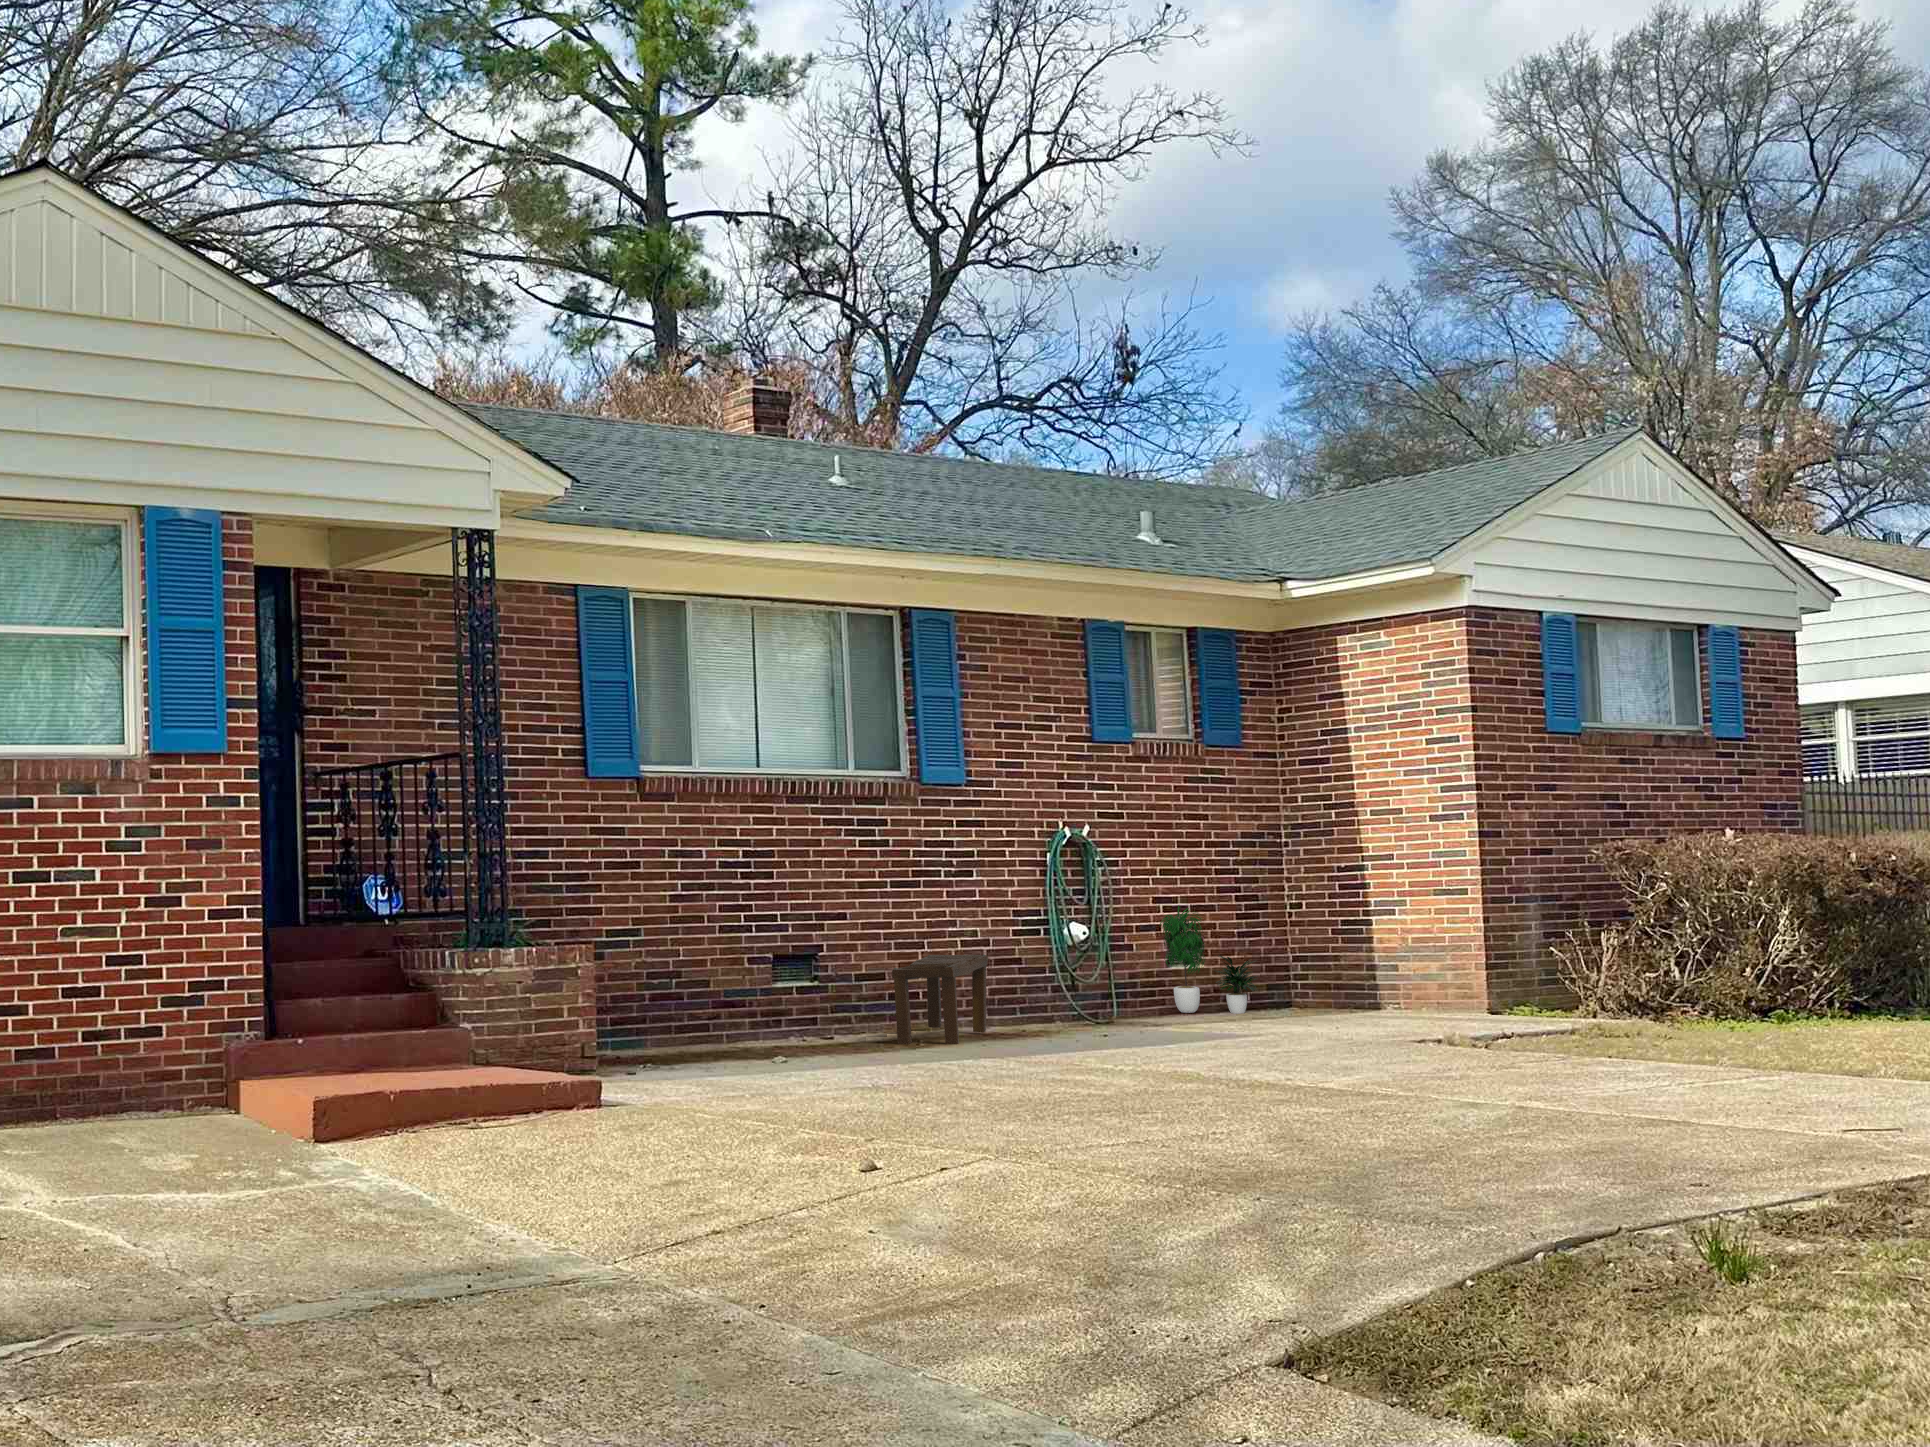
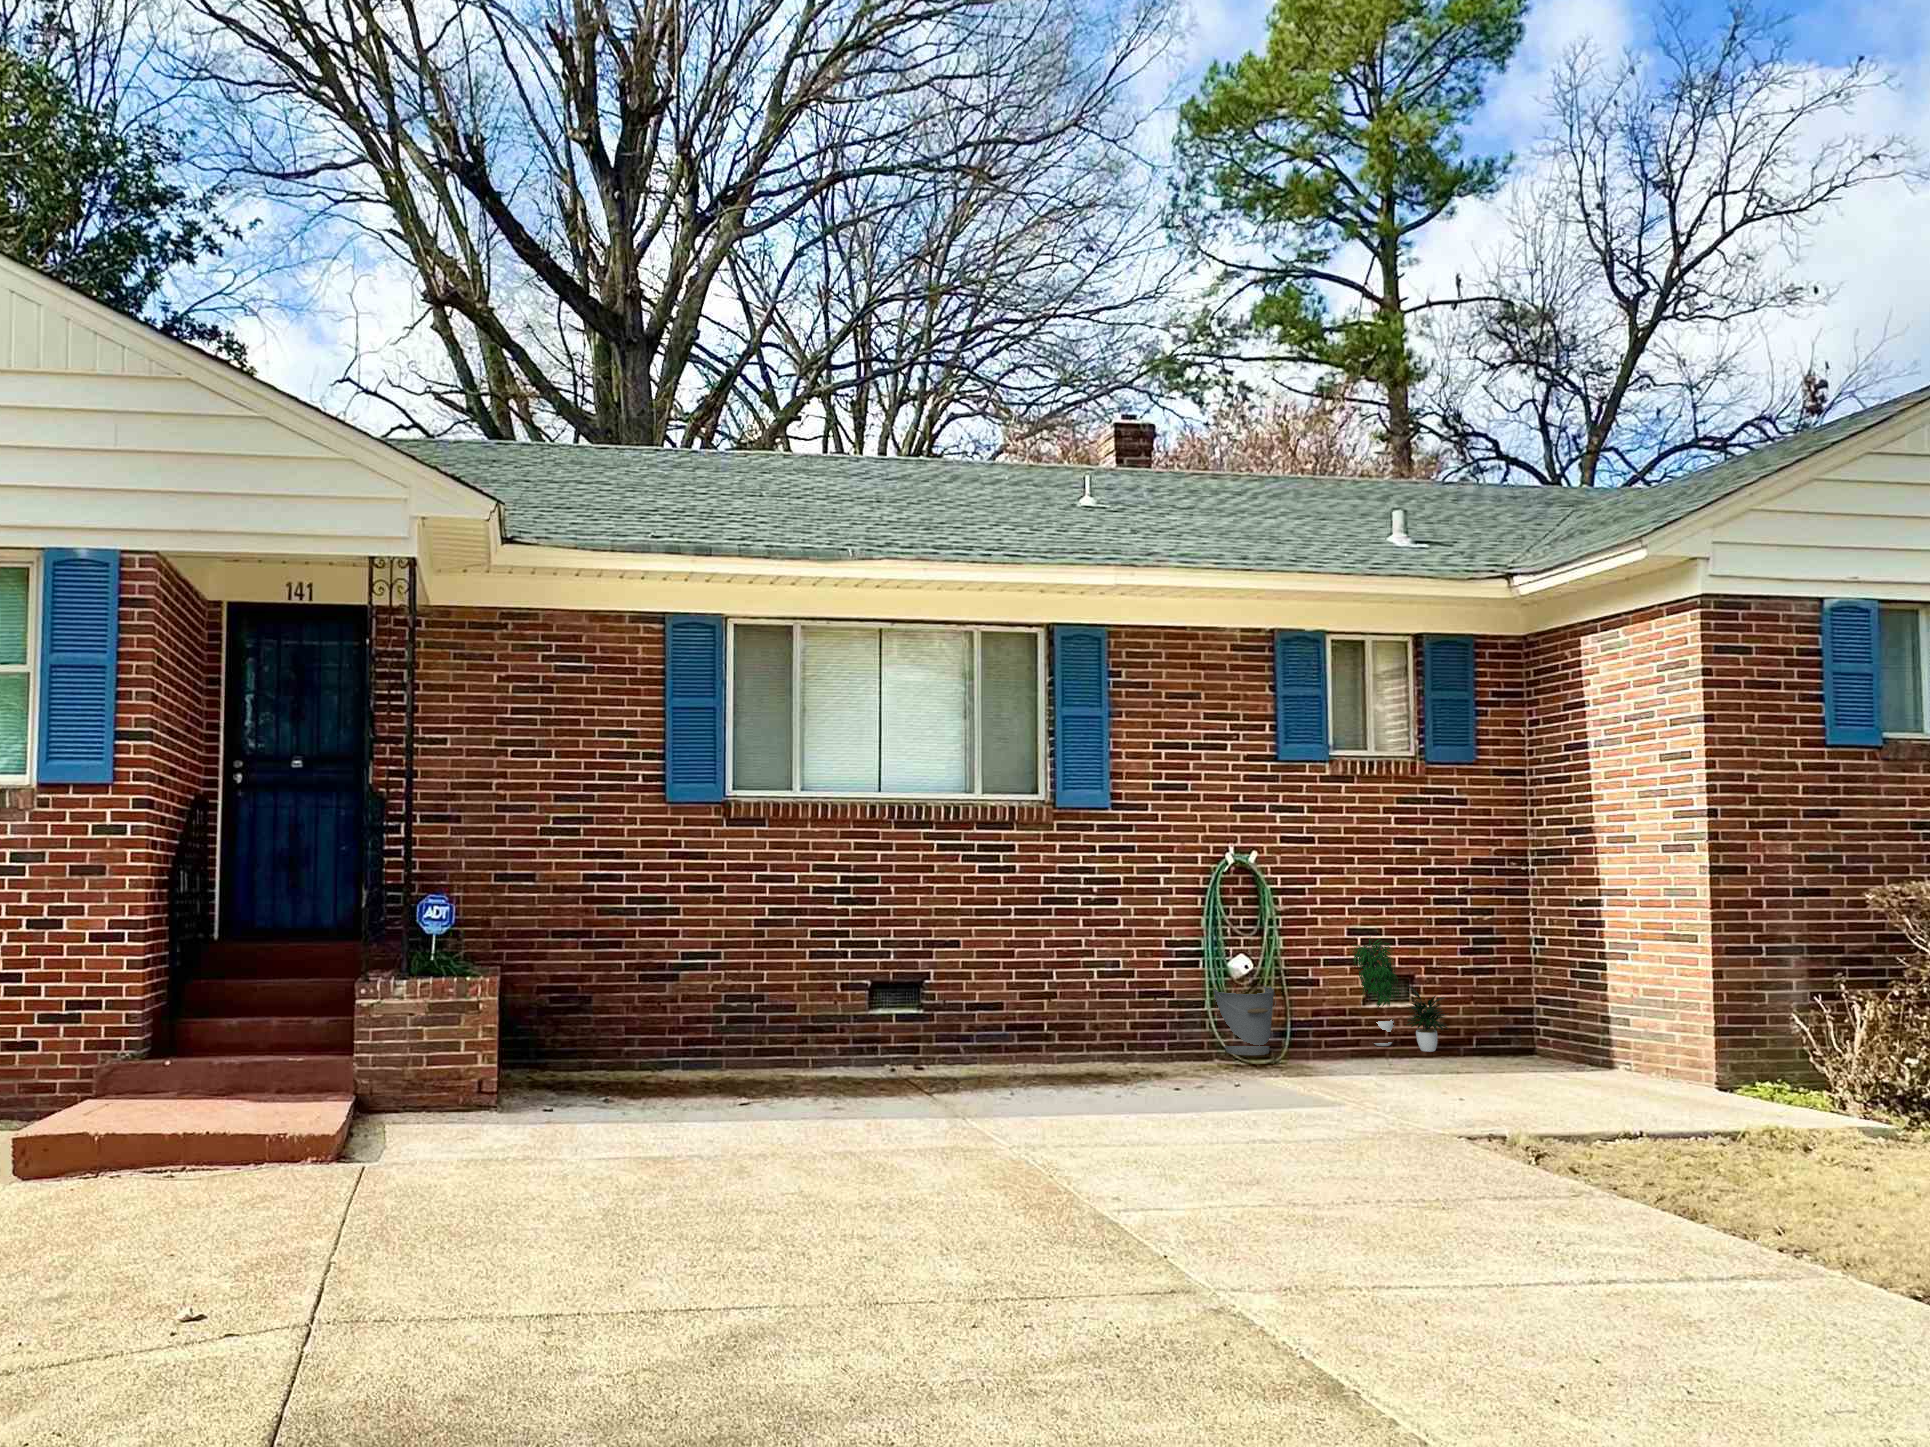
bench: present [892,955,988,1045] -> none [969,977,1098,1074]
bucket: none [1059,957,1125,1025] -> present [1213,987,1275,1055]

